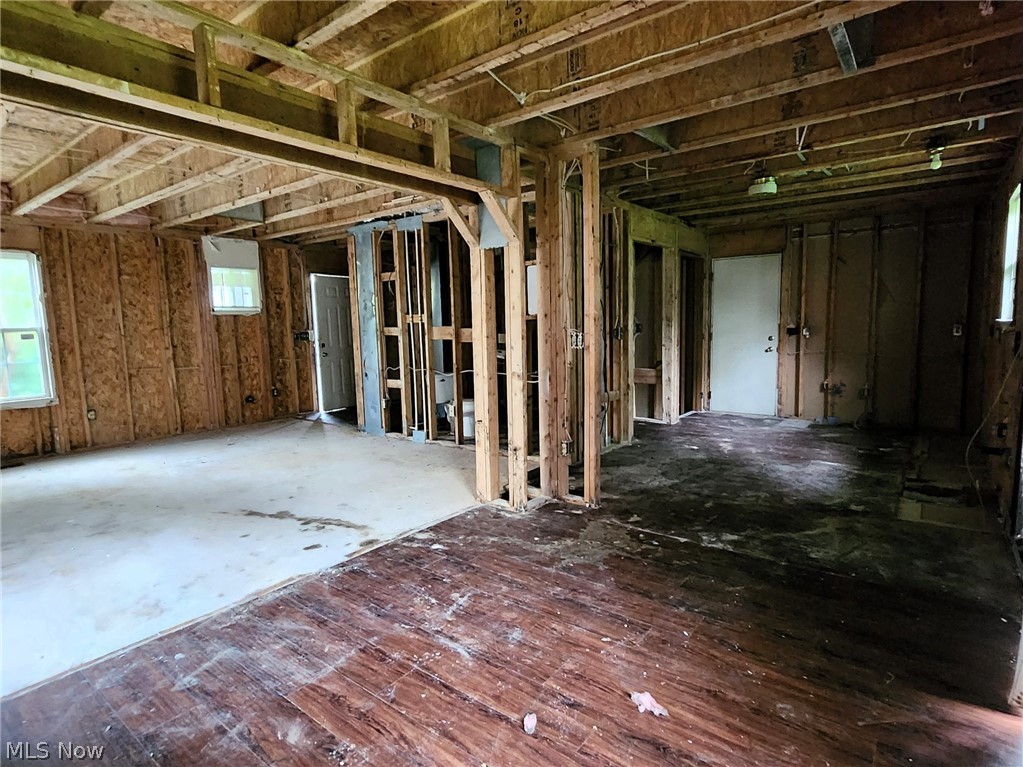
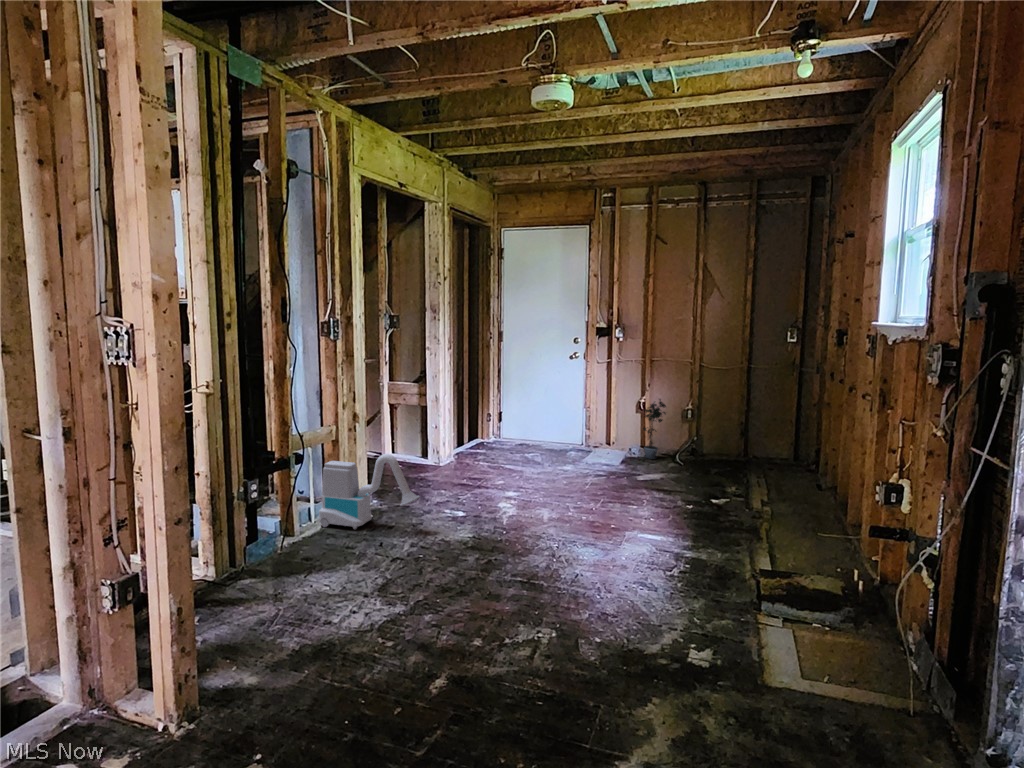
vacuum cleaner: none [611,406,674,451] -> present [319,454,419,529]

